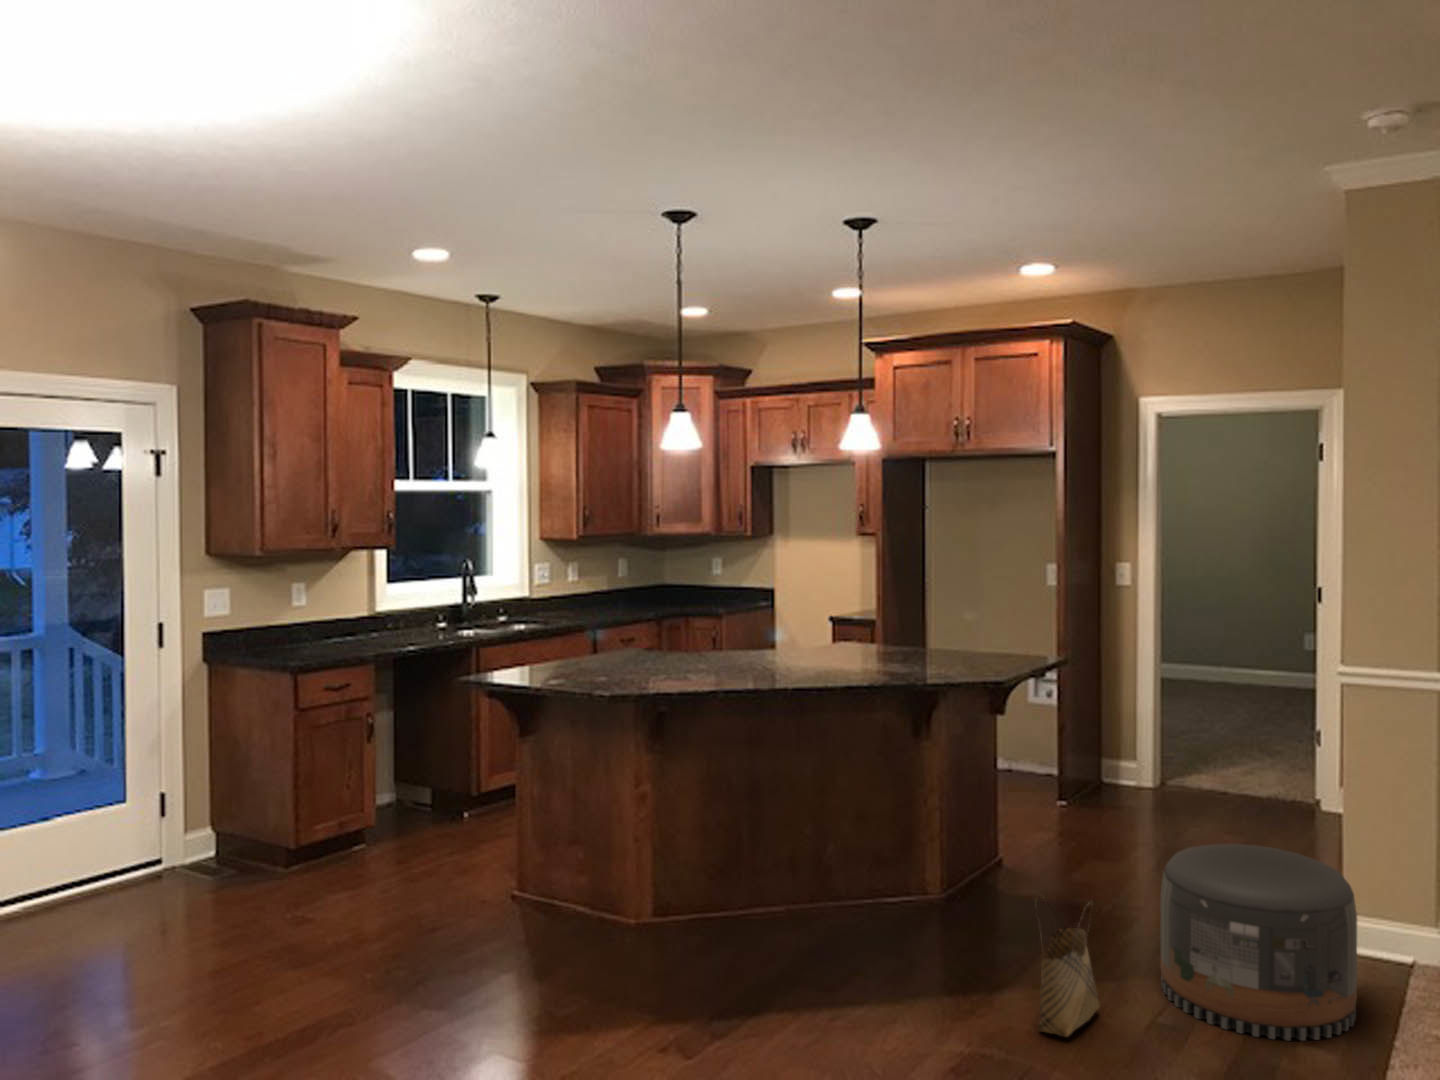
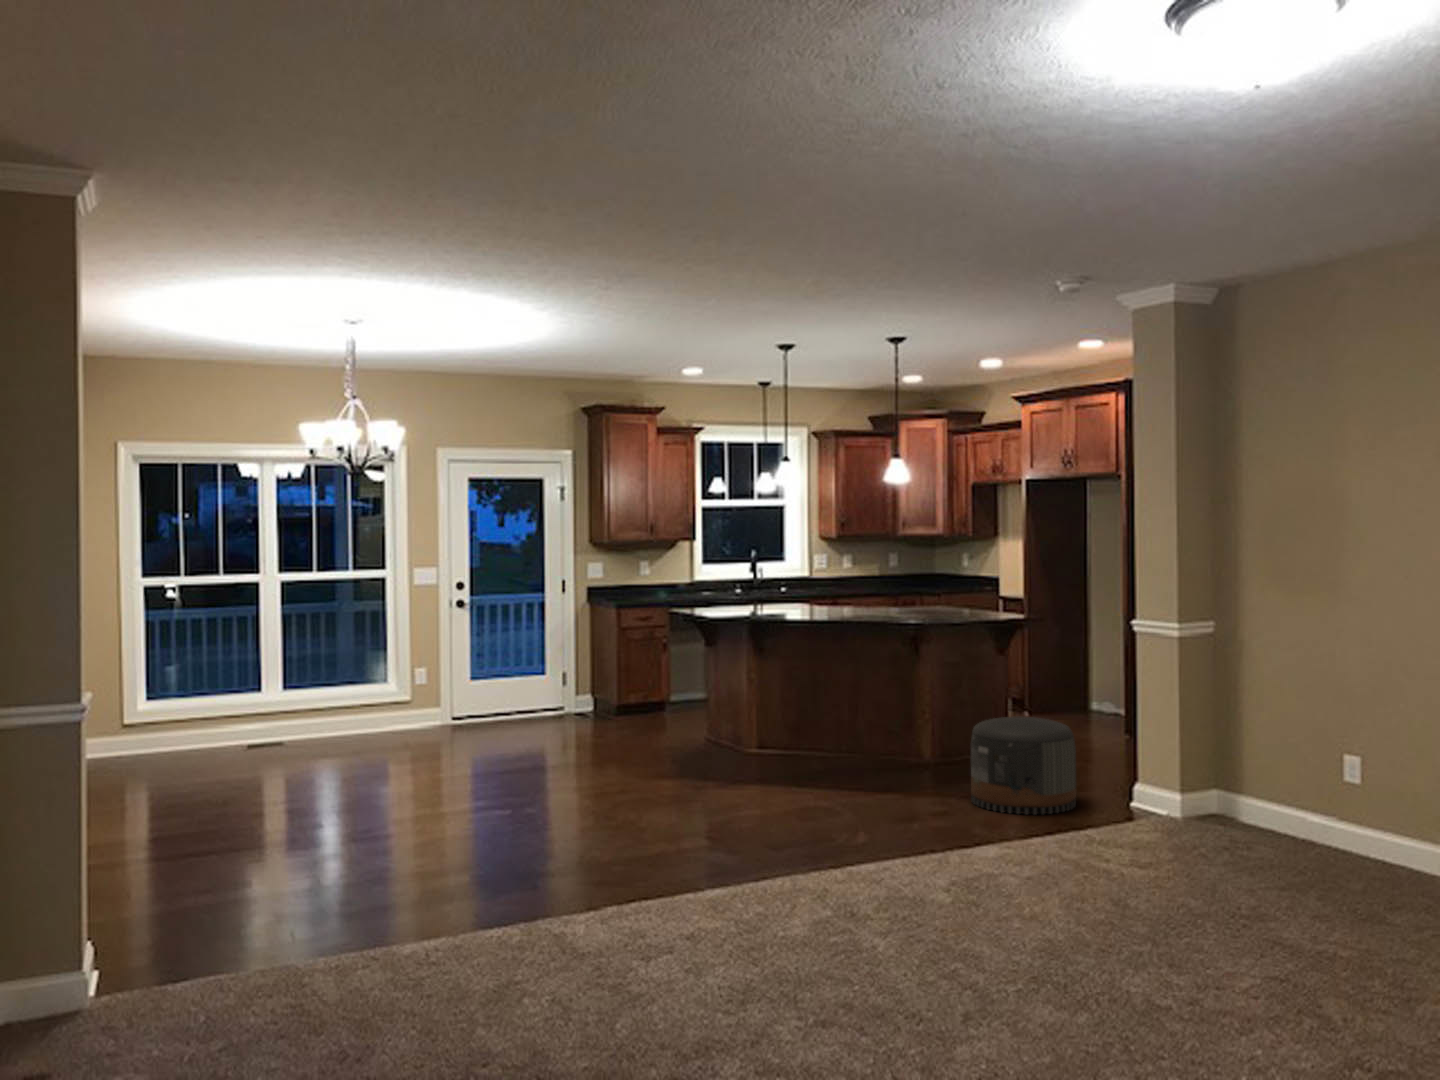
woven basket: present [1036,894,1100,1037] -> none [878,726,925,797]

